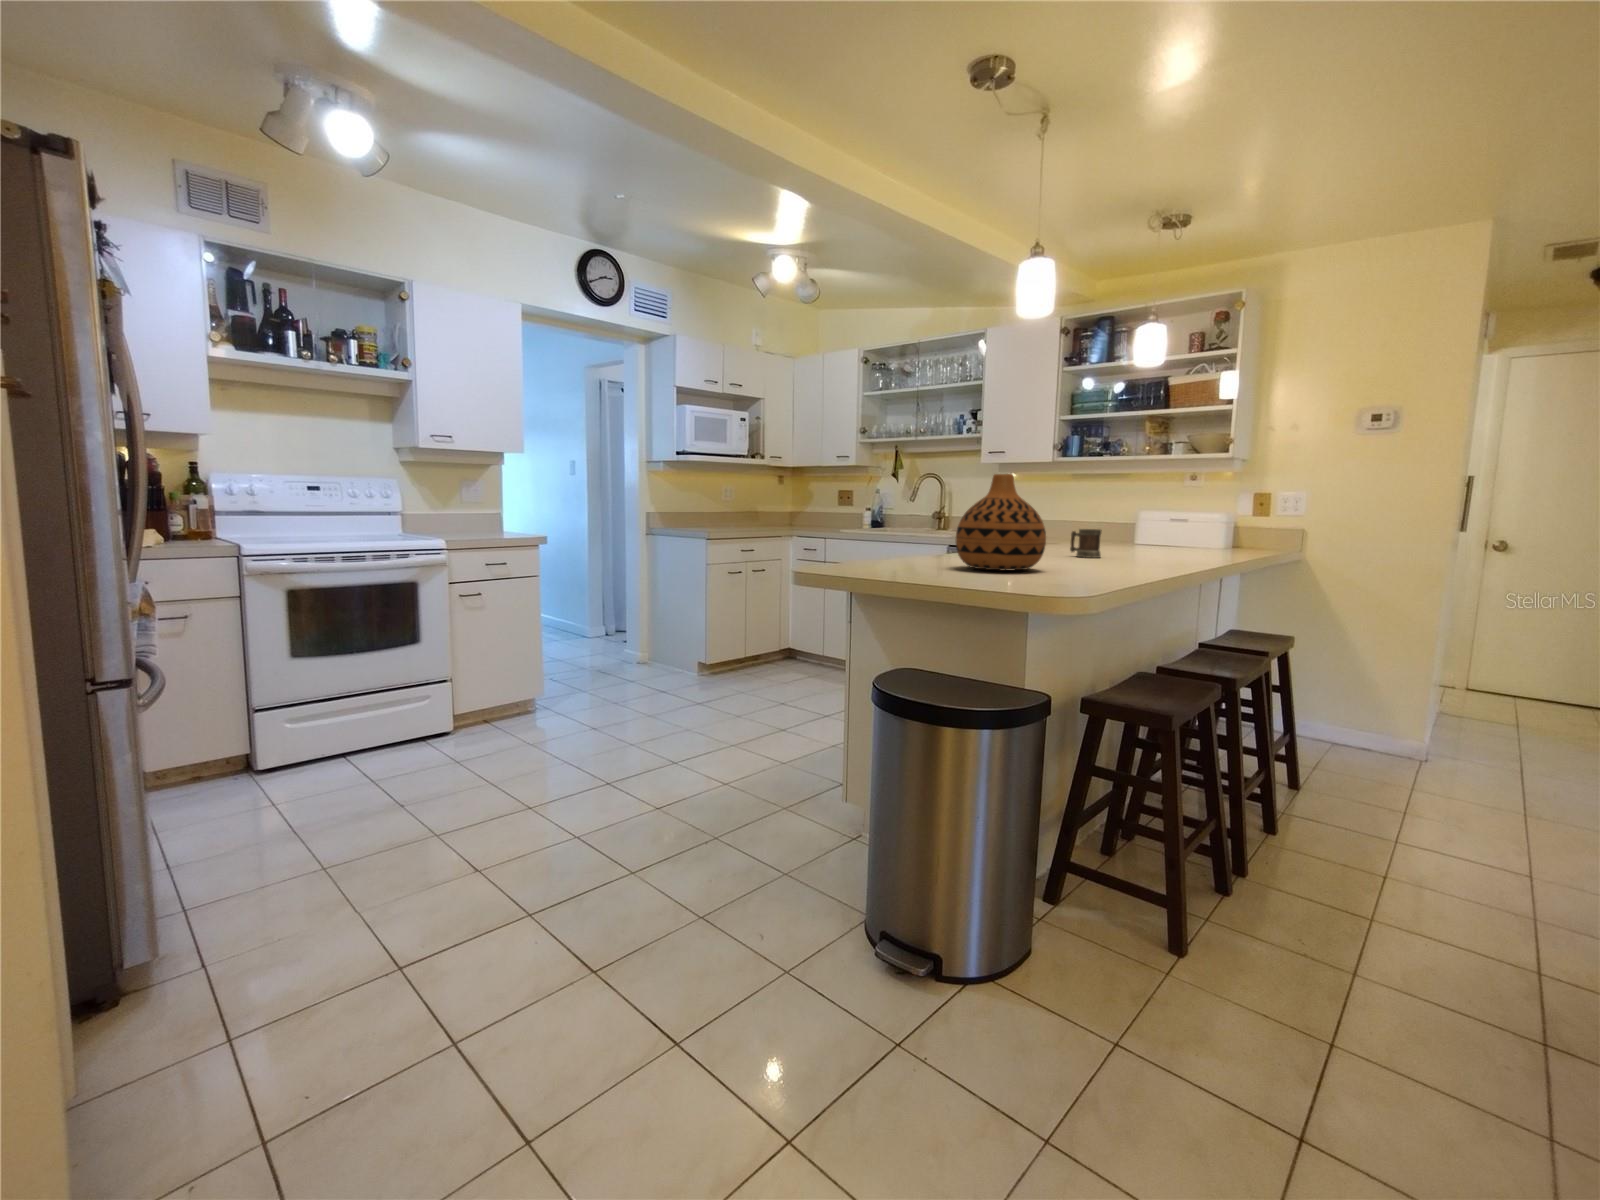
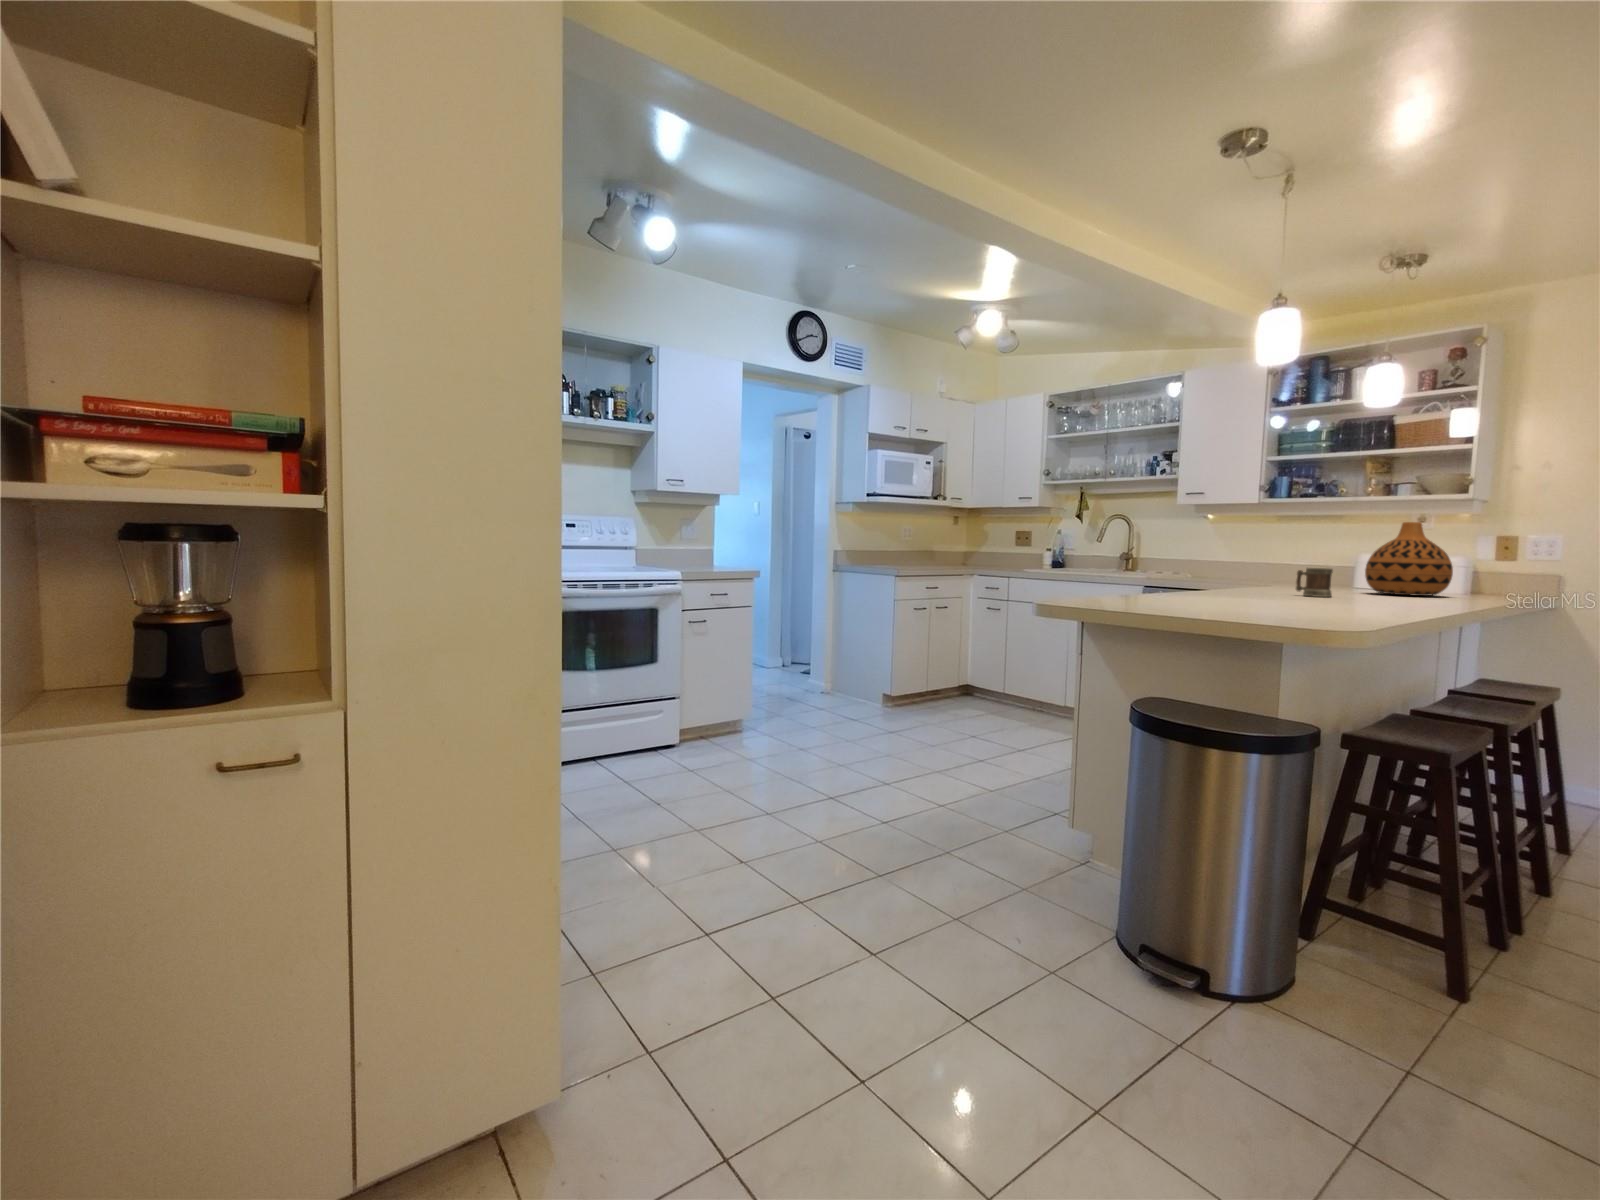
vase: present [956,474,1046,571] -> present [1365,522,1453,596]

